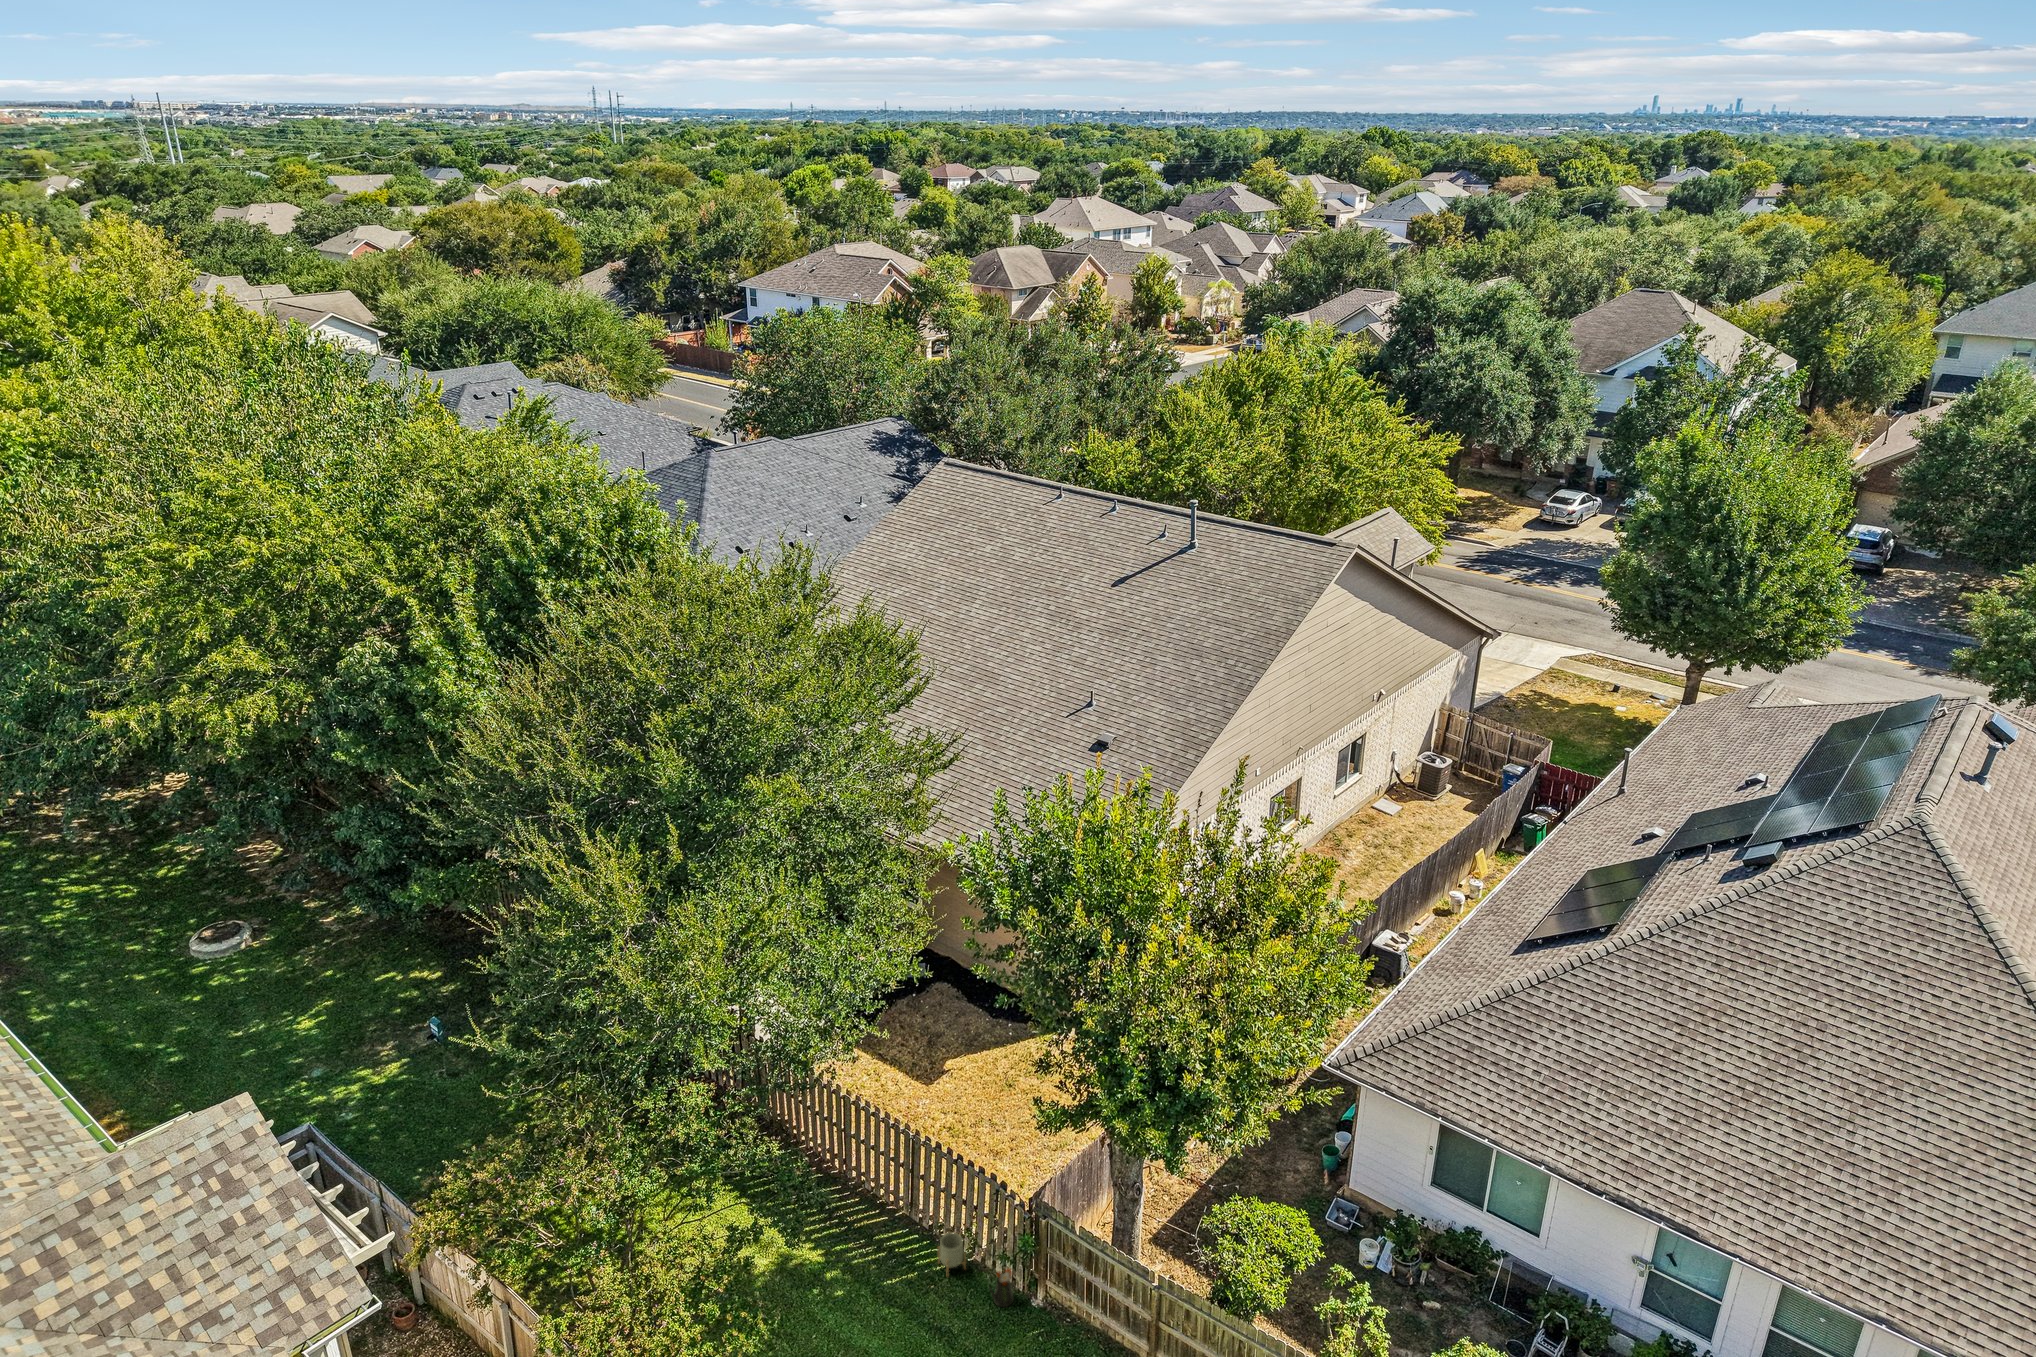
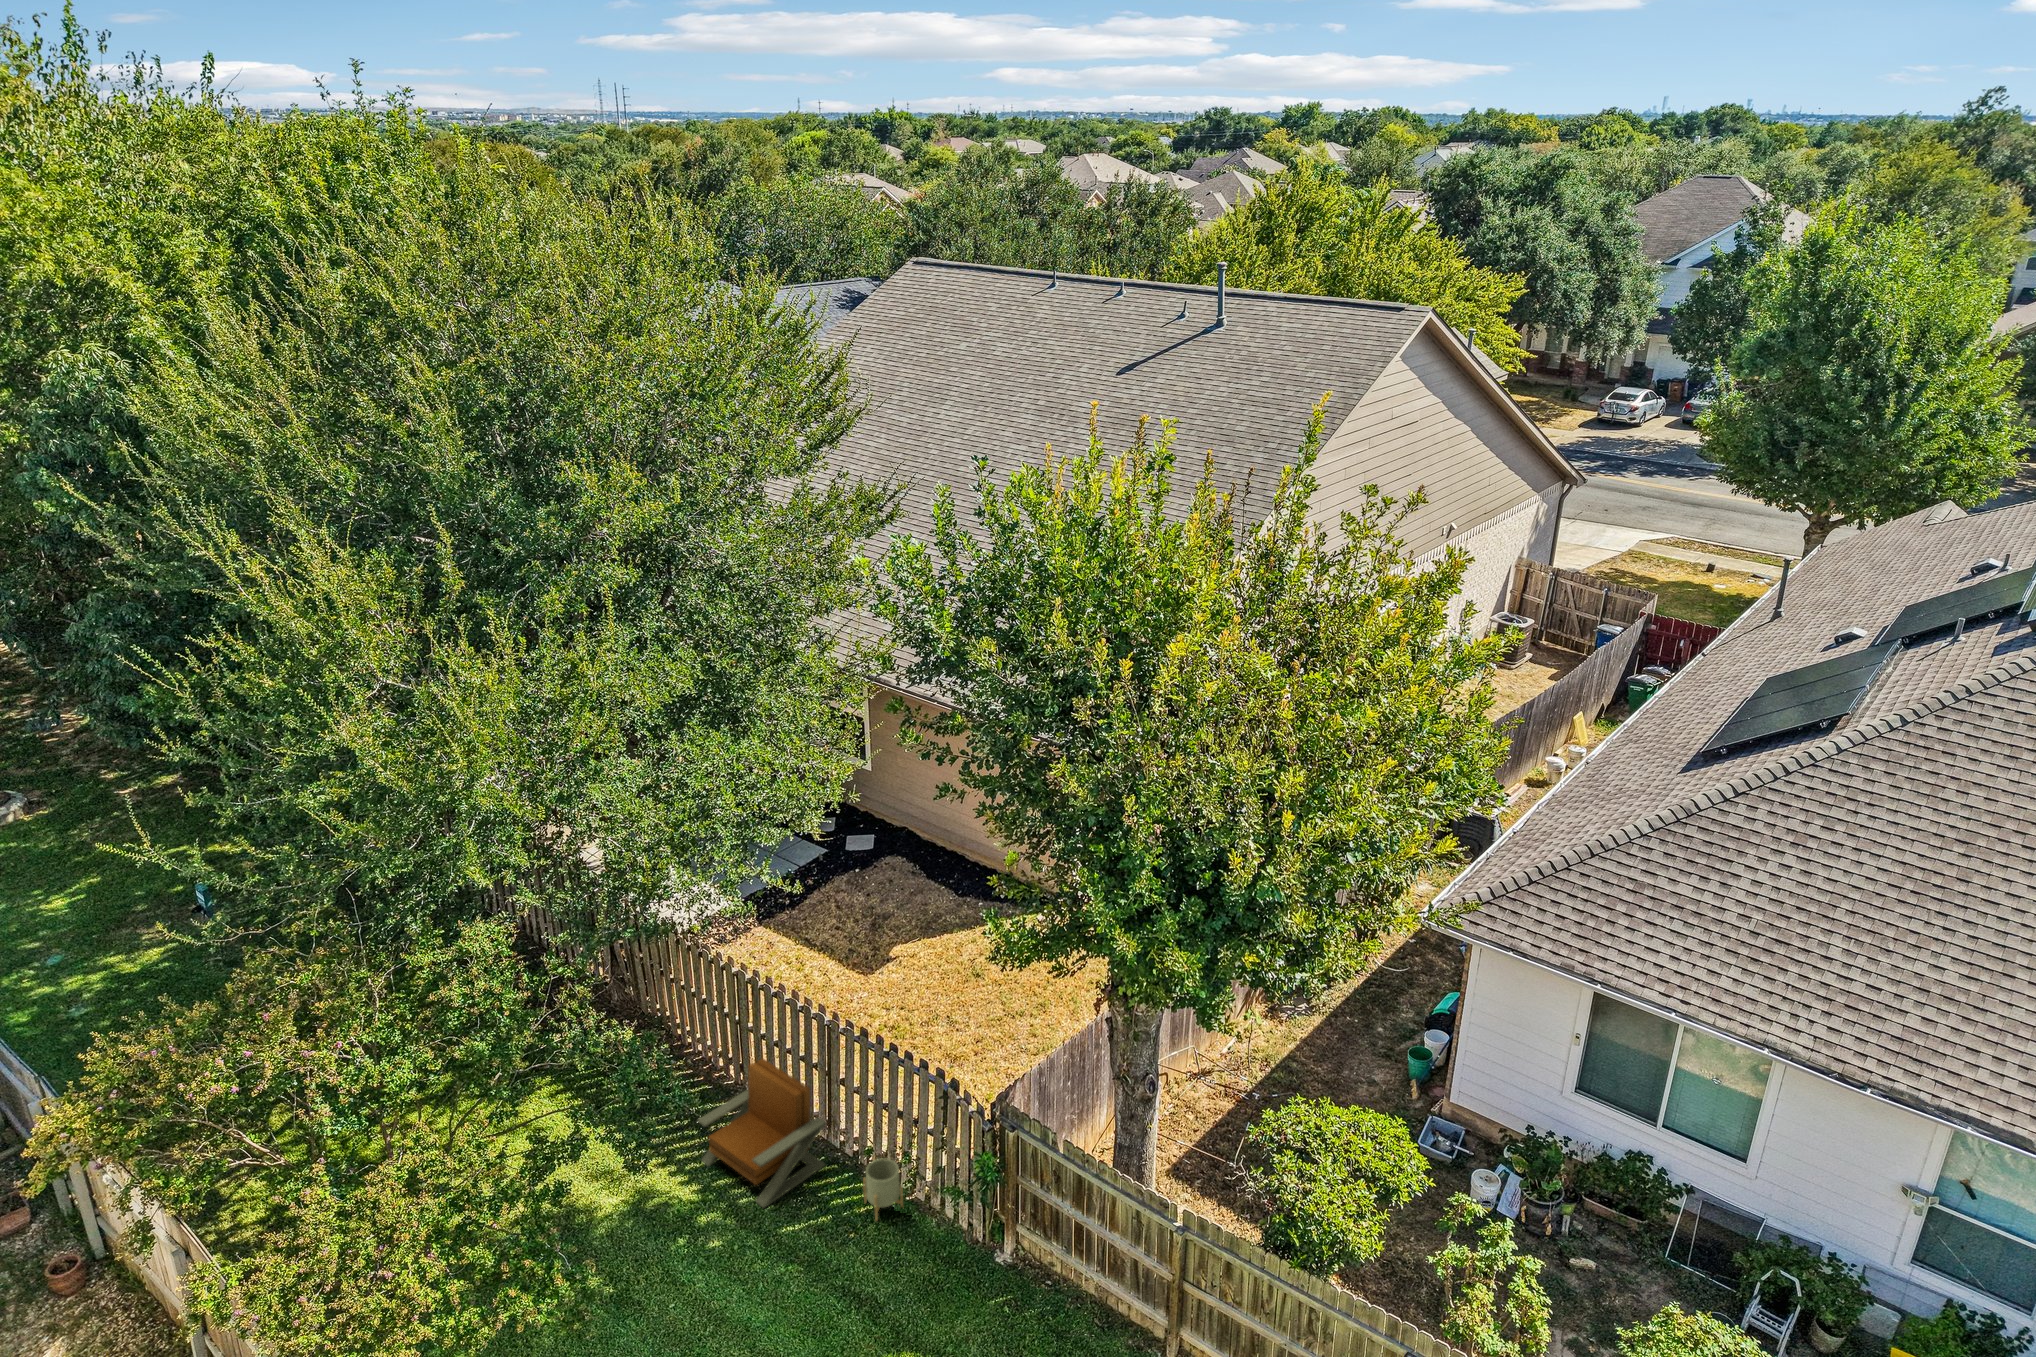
lounge chair: none [820,1159,910,1268] -> present [698,1059,825,1208]
watering can: present [989,1269,1014,1307] -> none [933,1204,975,1263]

